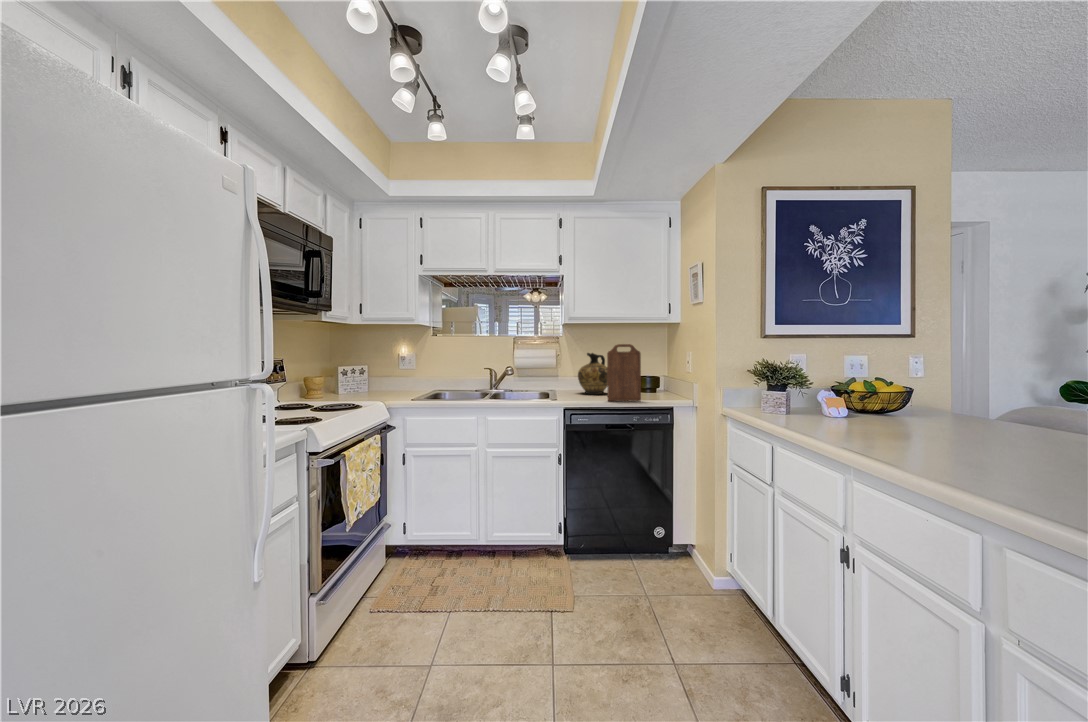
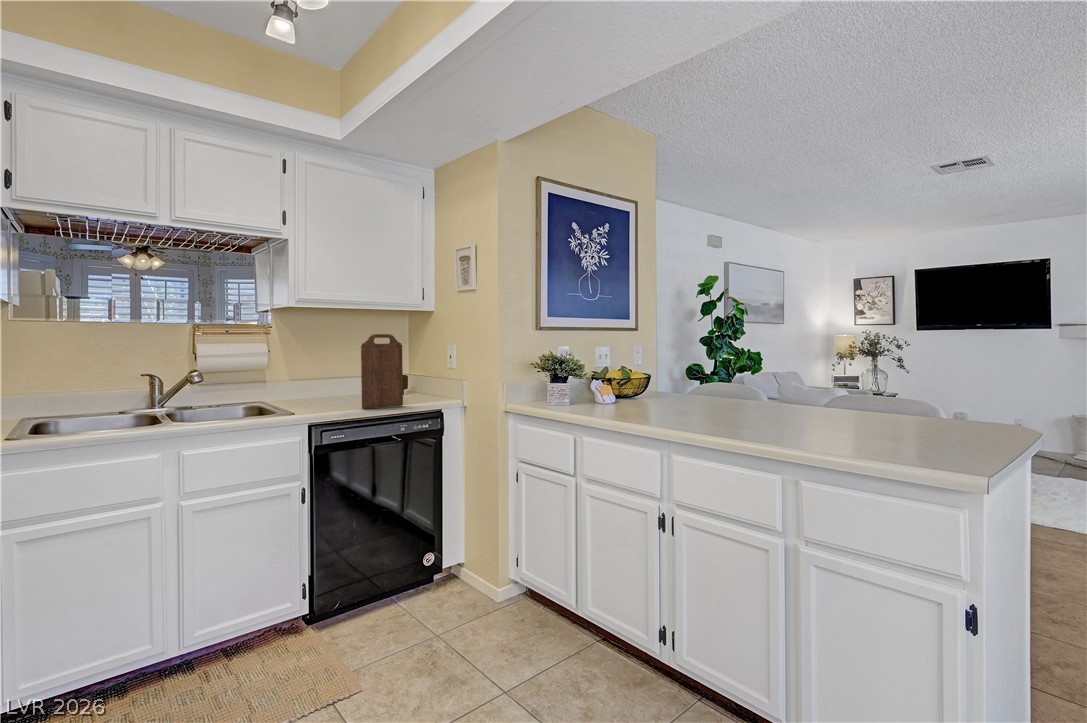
ceramic jug: present [578,353,608,394] -> none [295,344,345,402]

